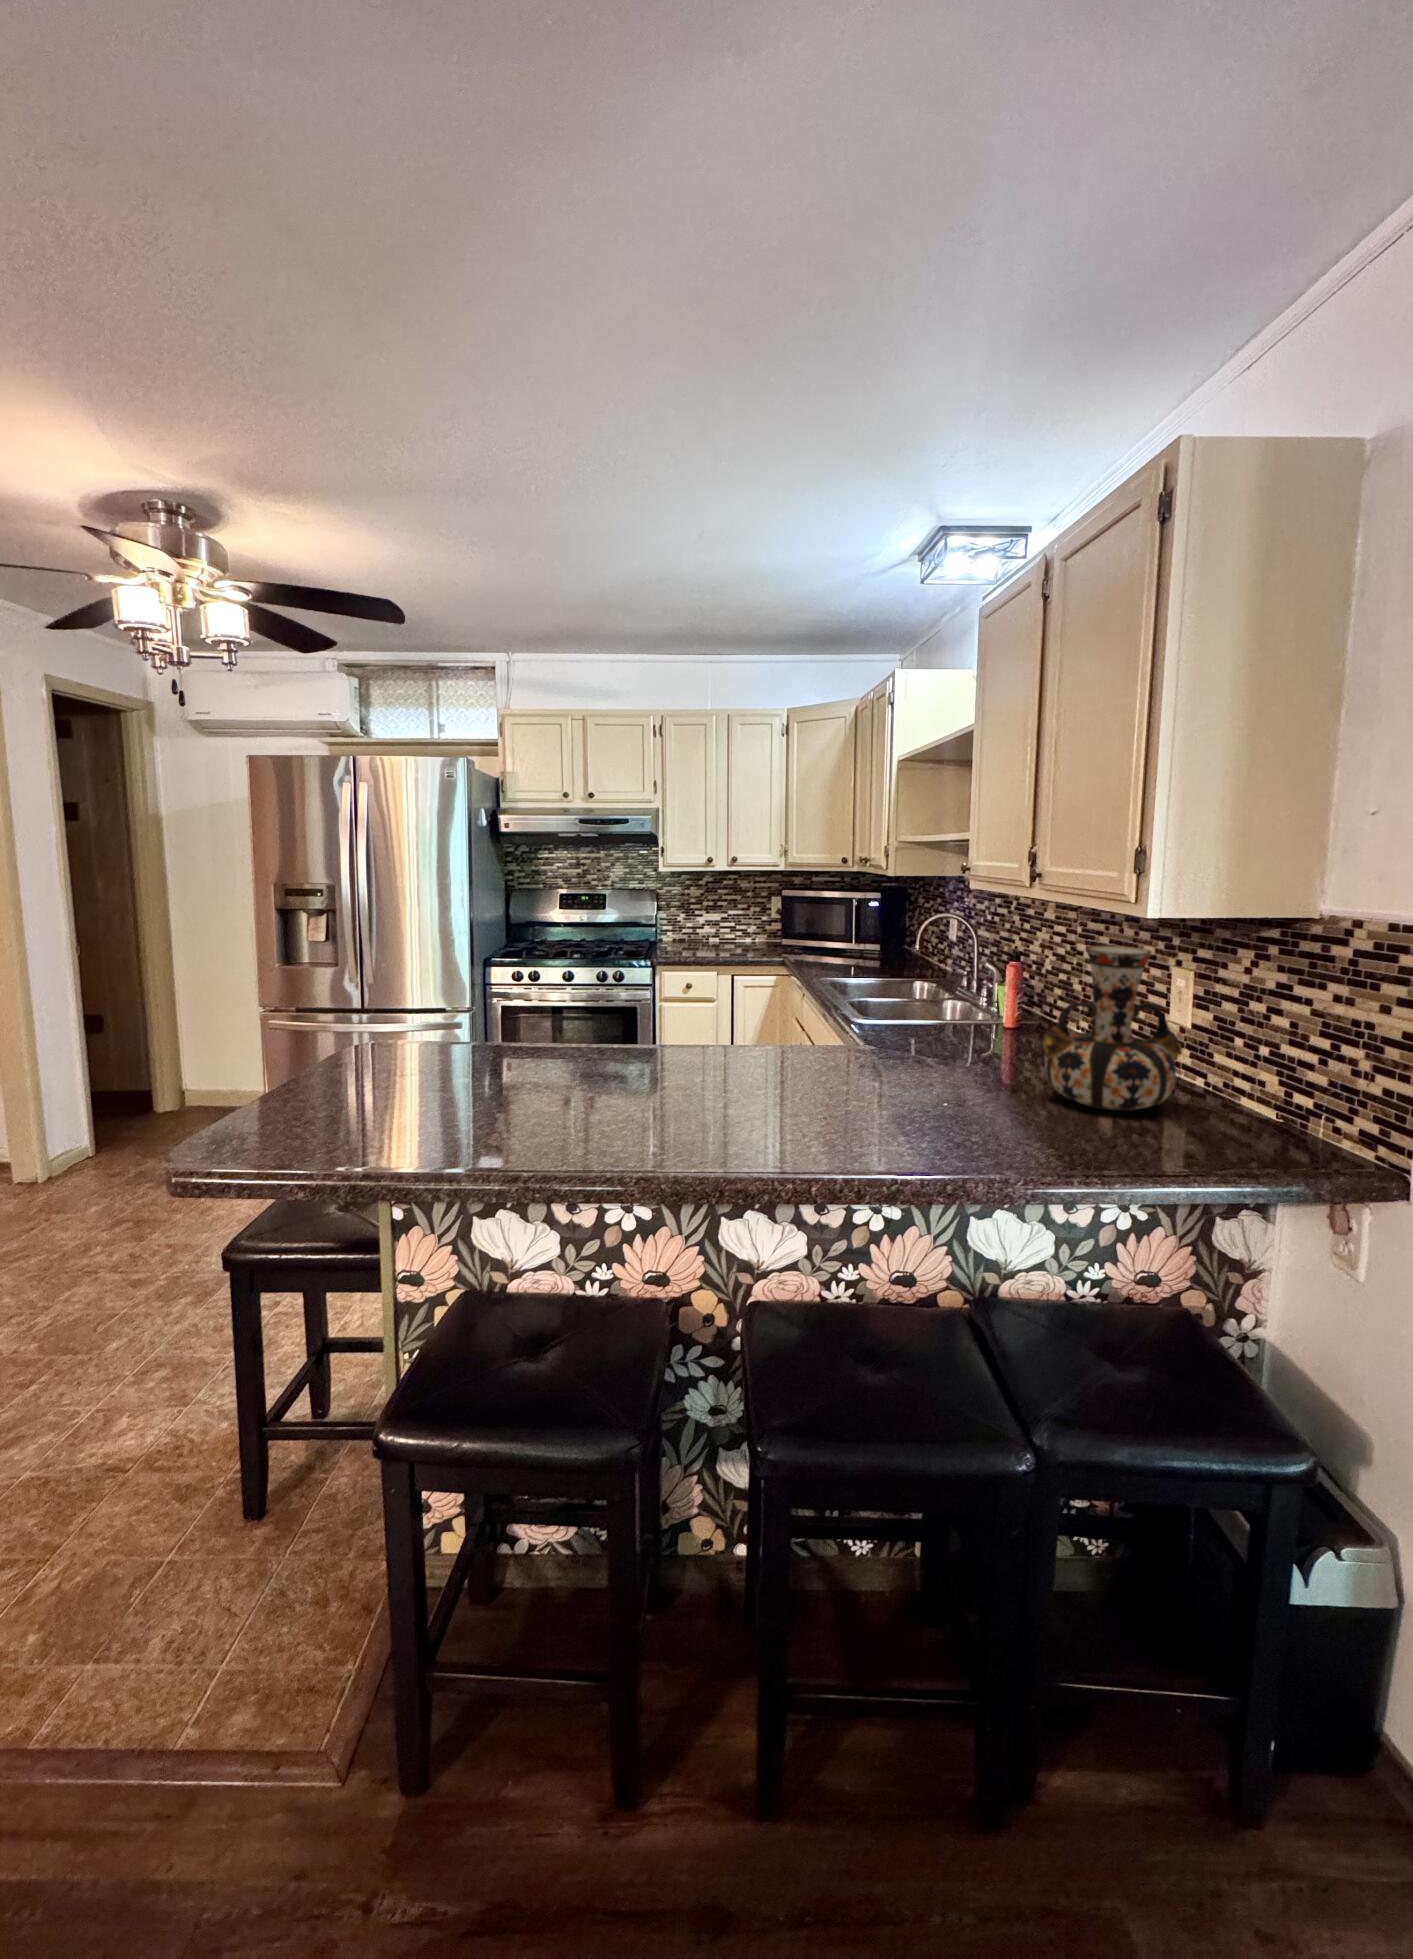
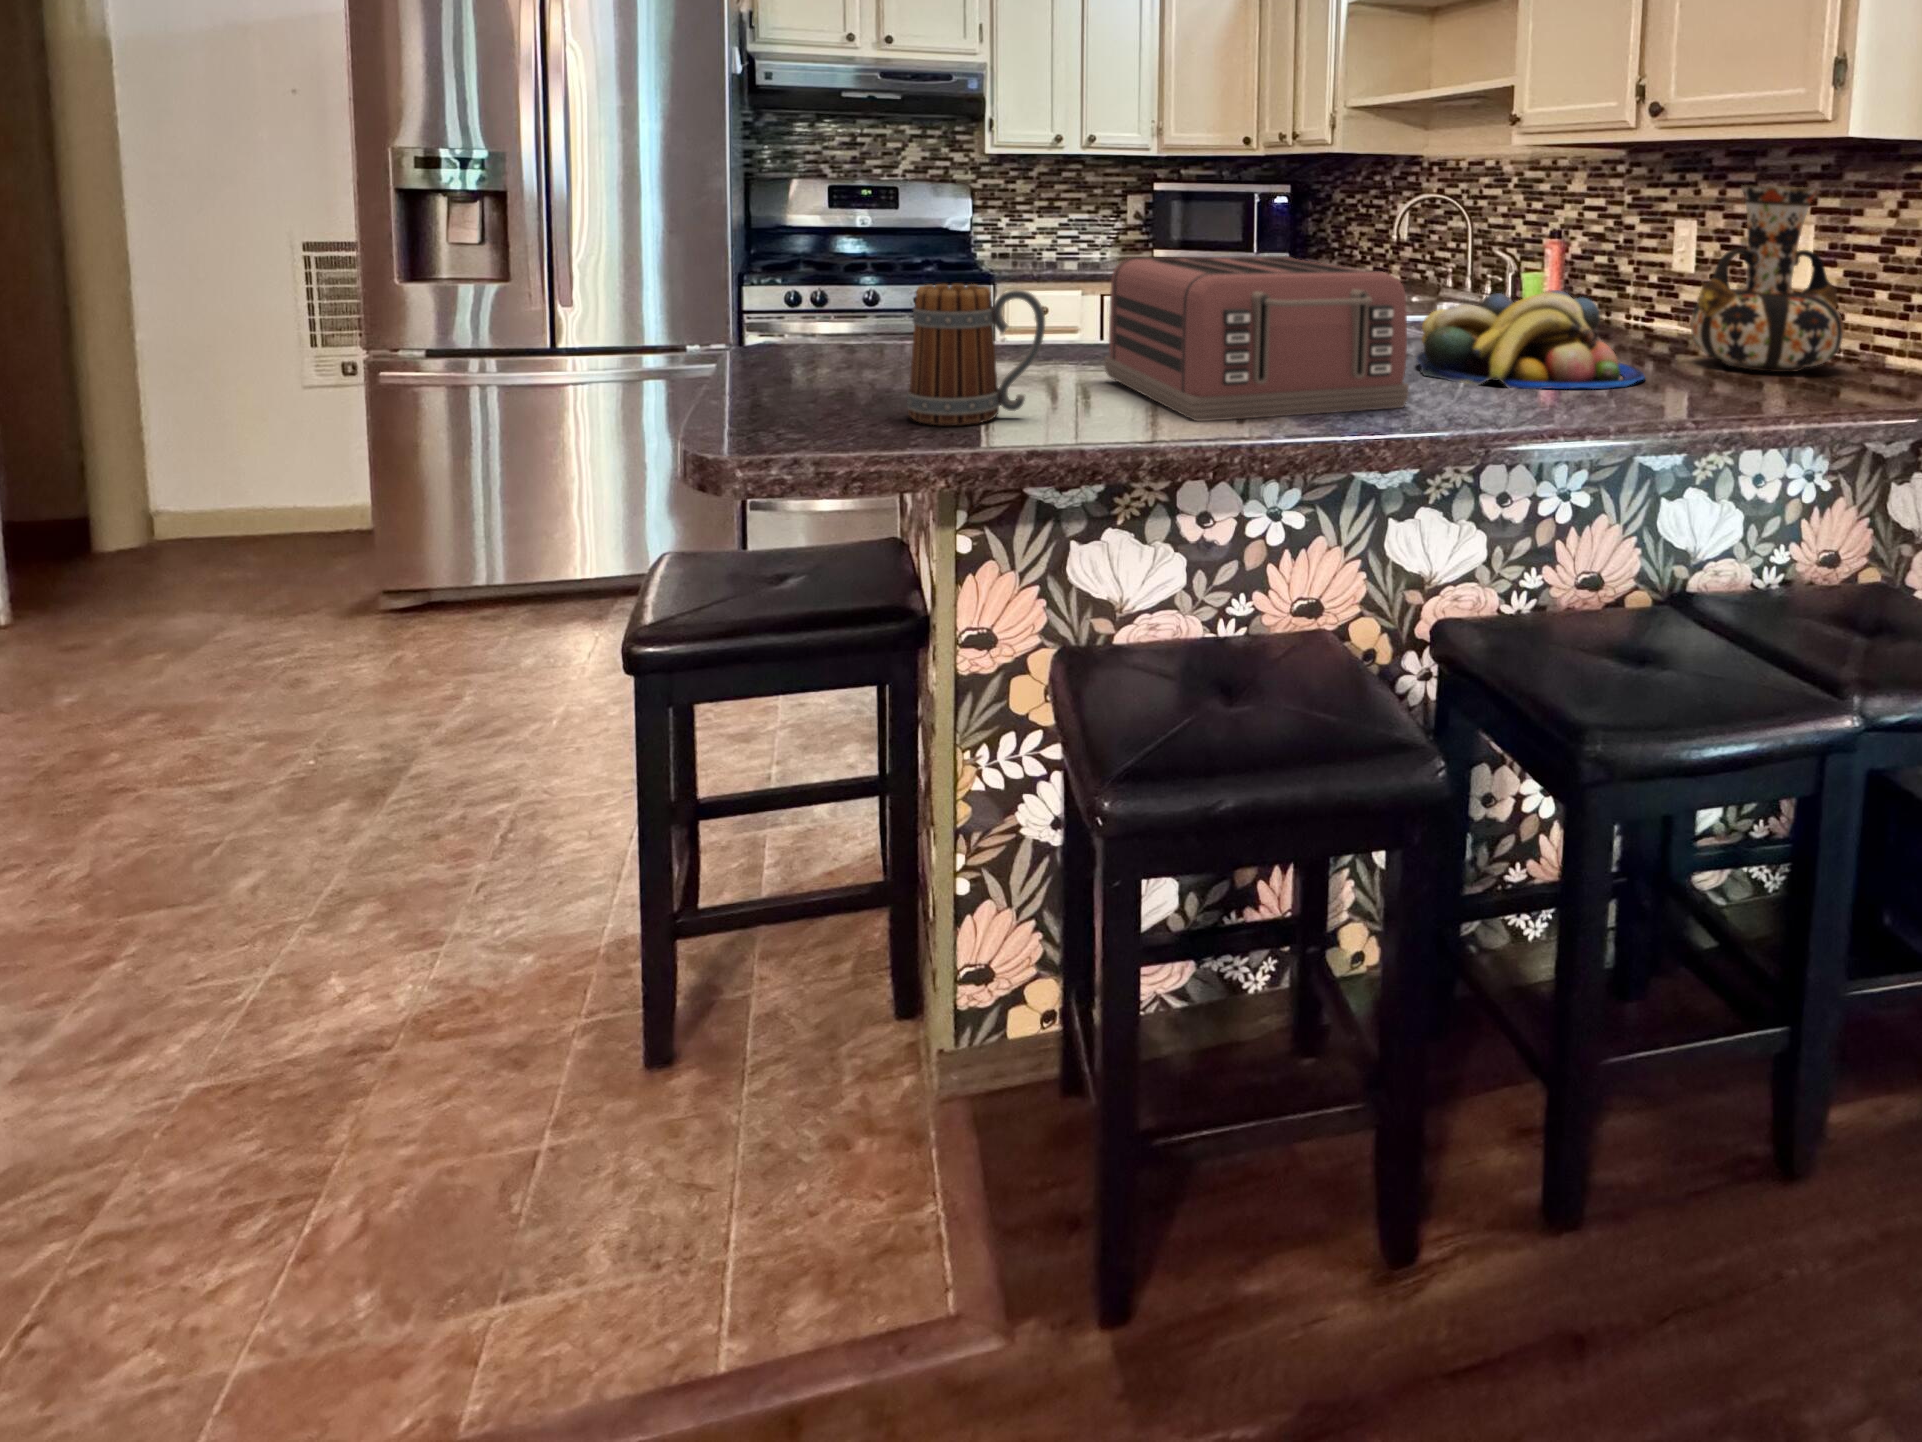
toaster: none [517,1006,706,1149] -> present [1104,256,1409,421]
fruit bowl: none [783,1031,971,1127] -> present [1417,290,1645,389]
mug: none [333,1039,424,1142] -> present [907,284,1045,426]

